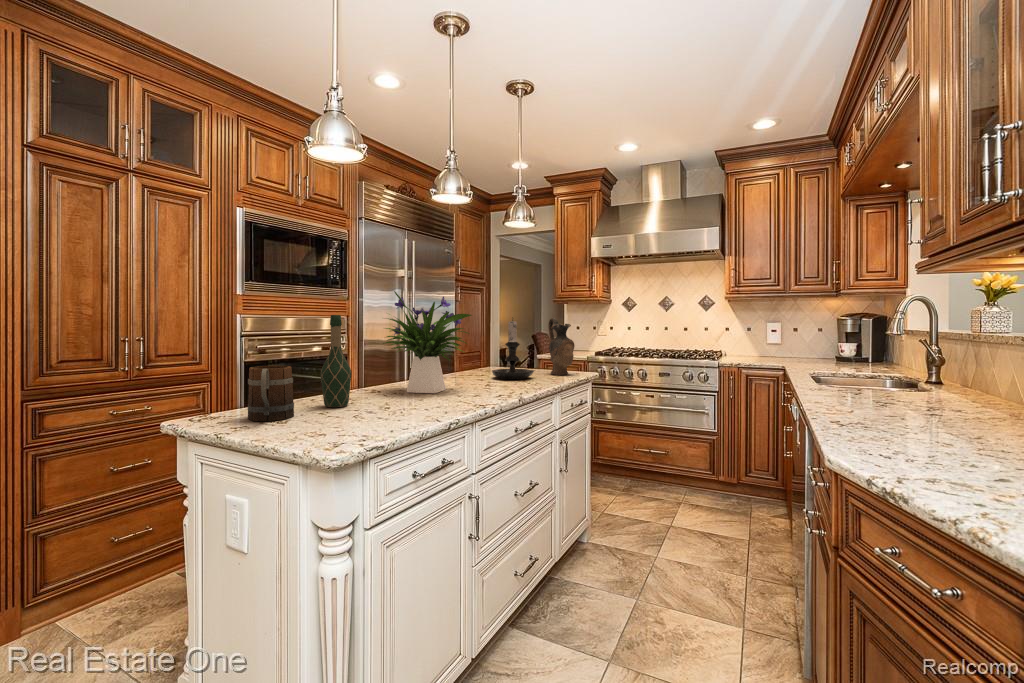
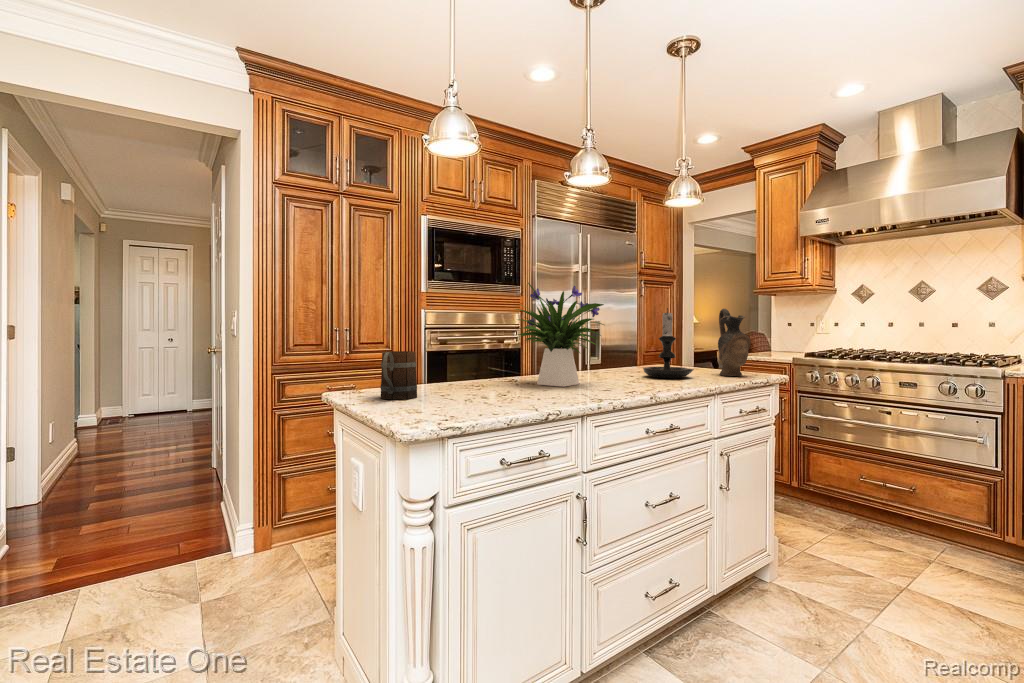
wine bottle: present [321,315,352,407] -> none [447,305,474,393]

